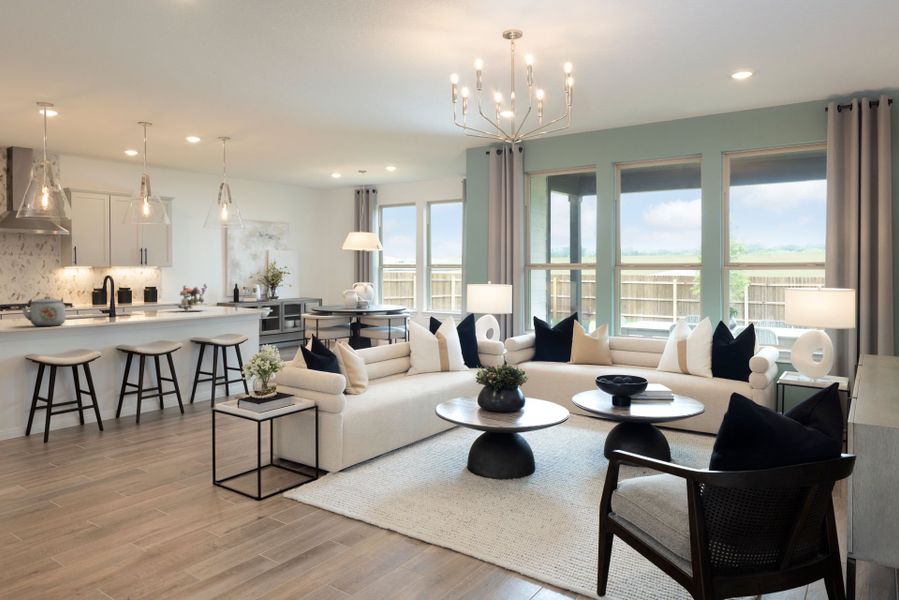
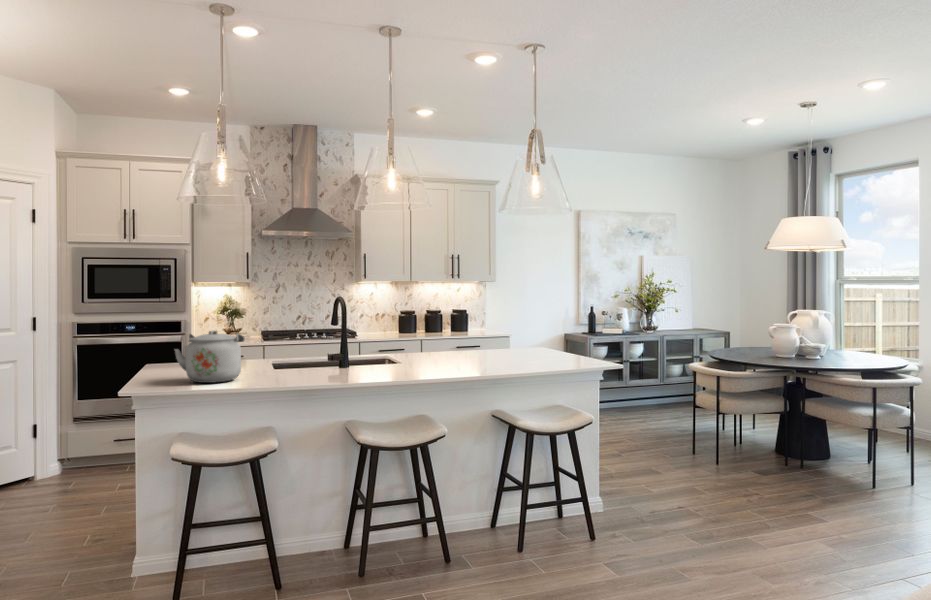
flower arrangement: present [177,284,207,310] -> none [457,308,518,355]

